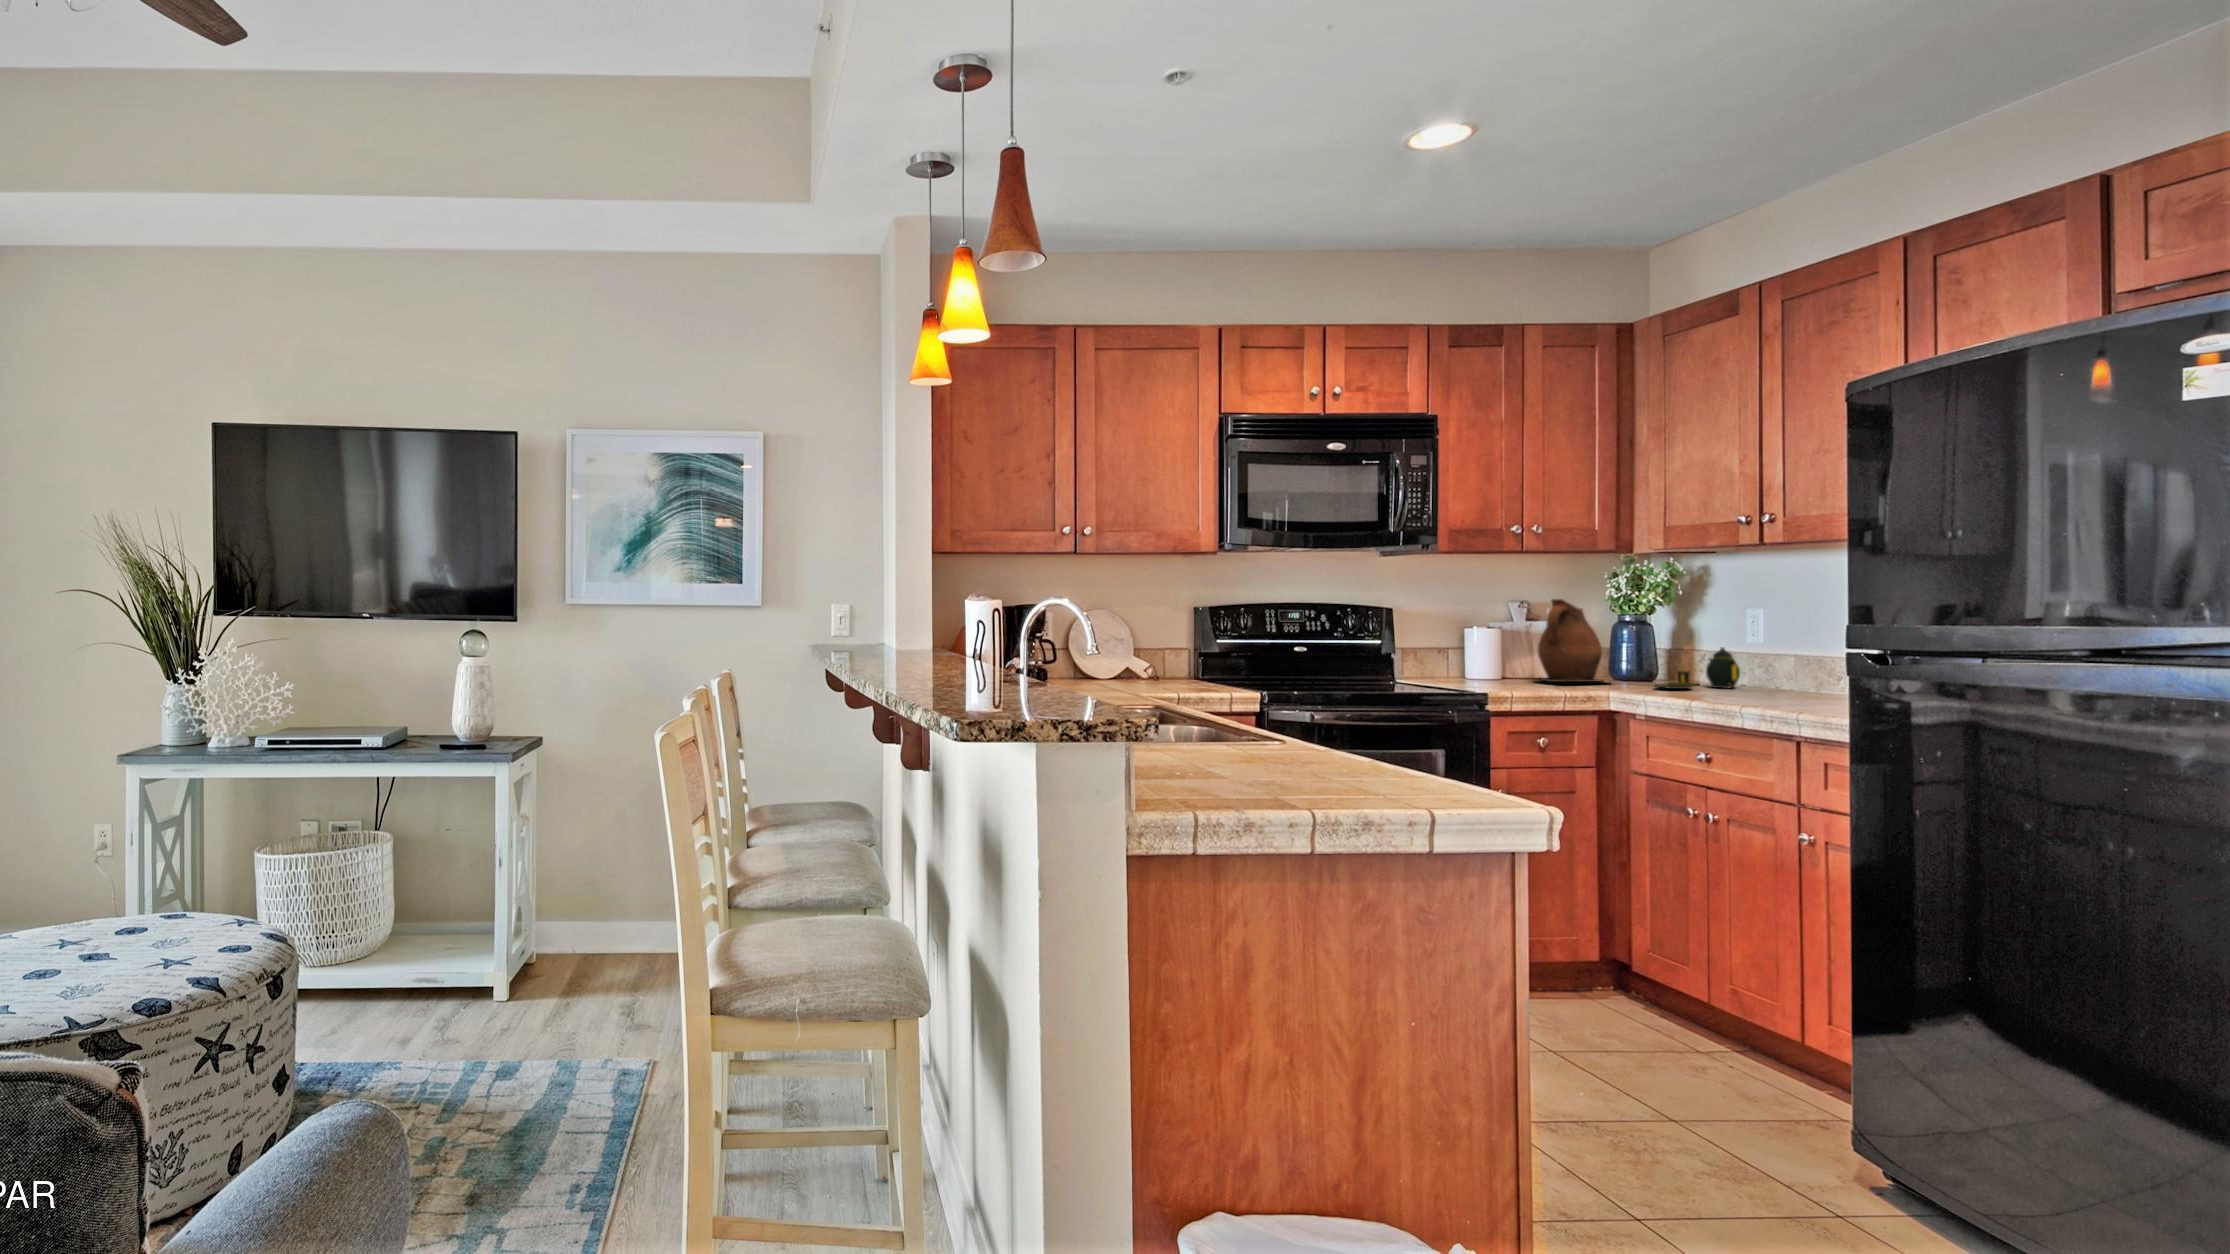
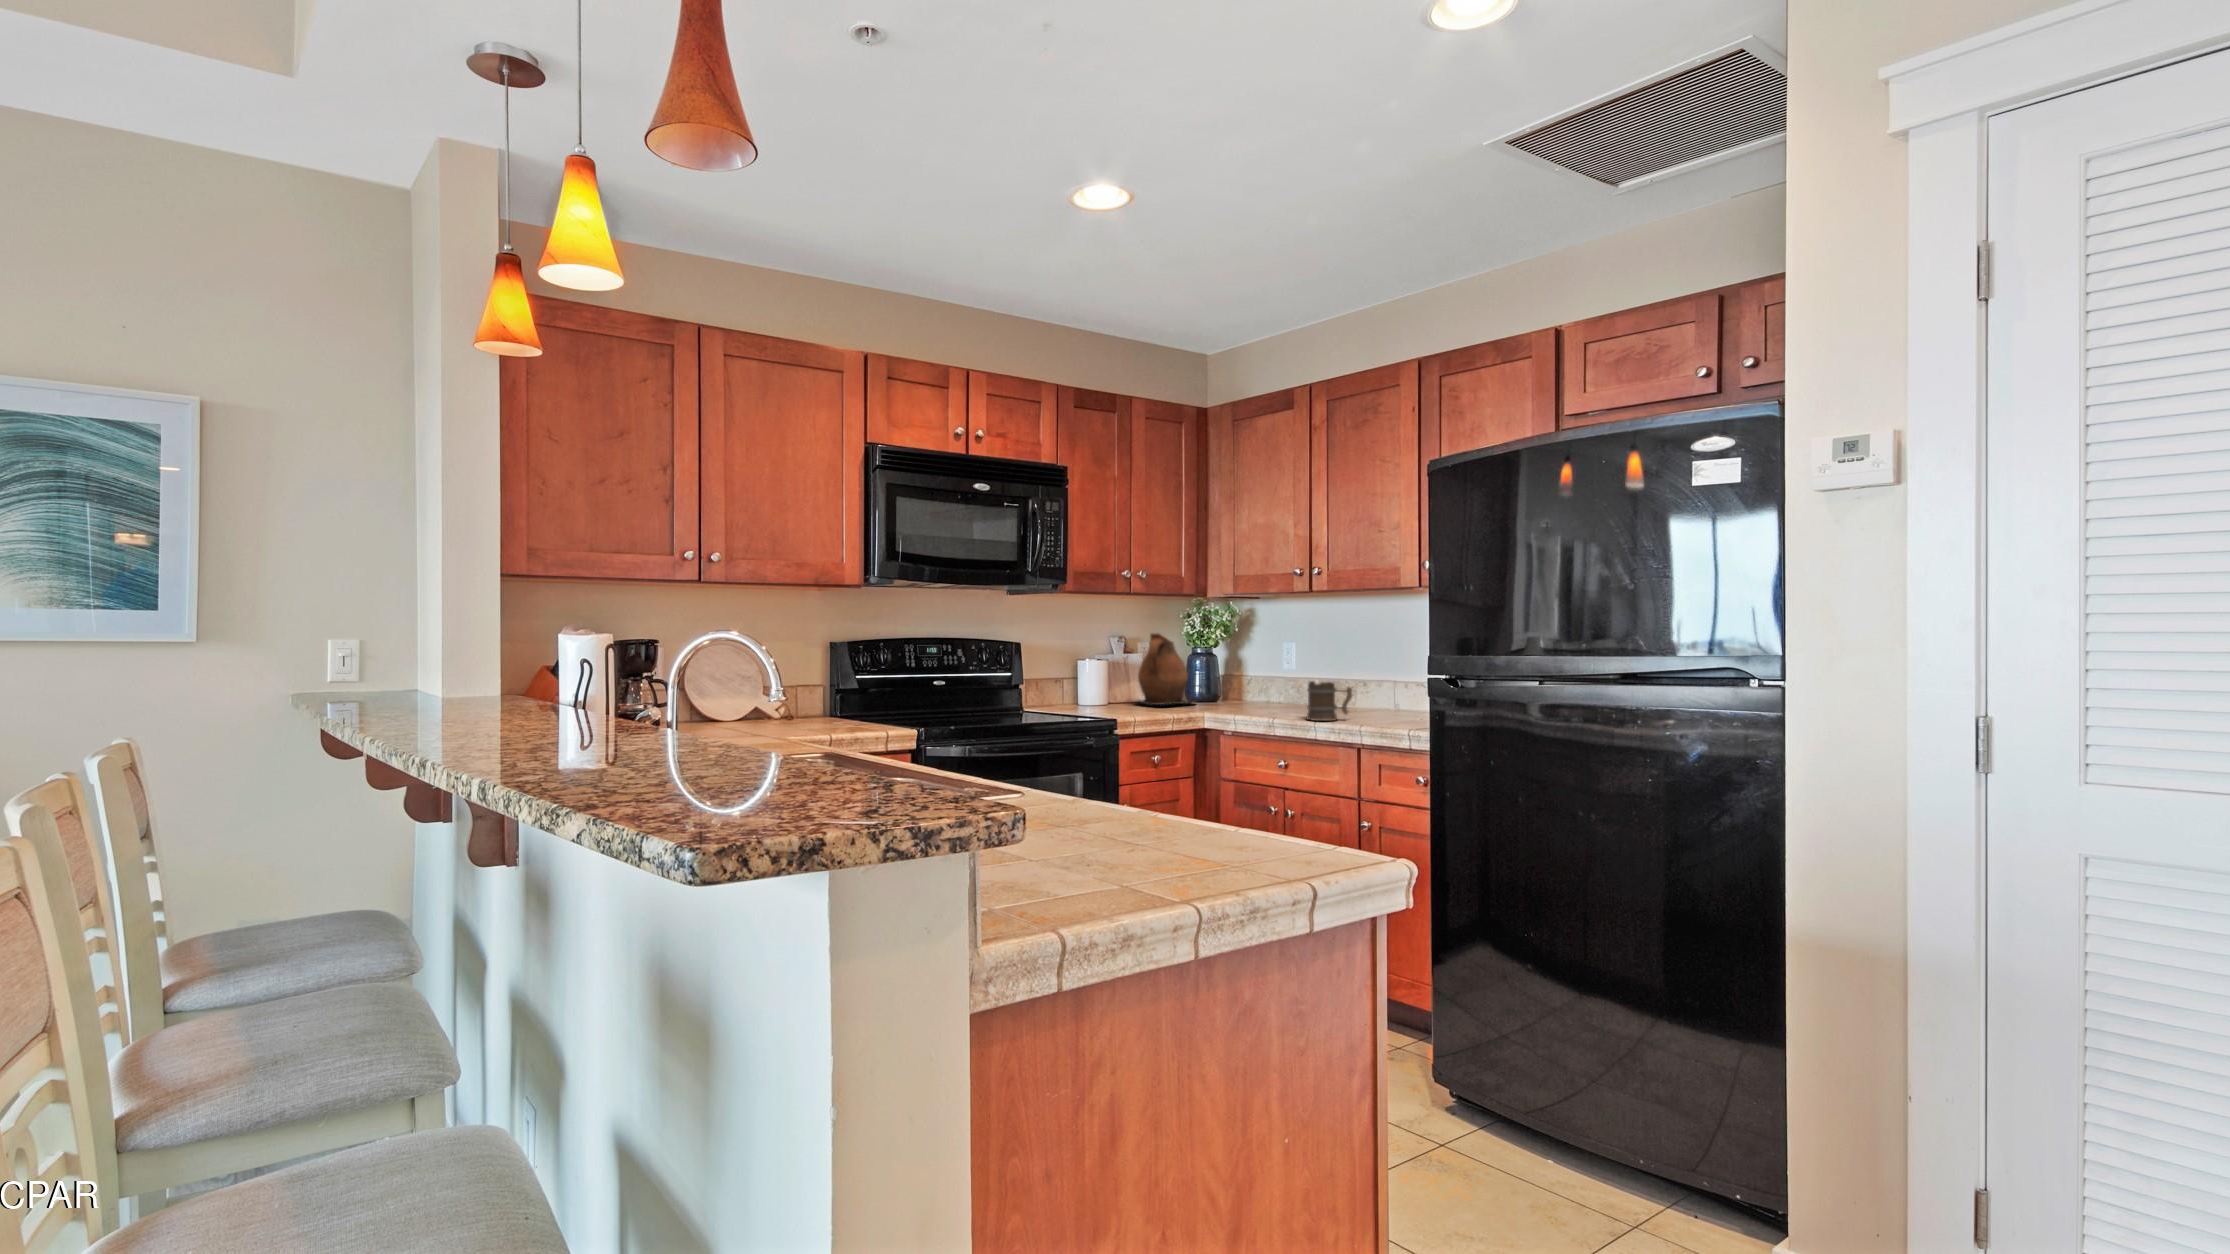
teapot: present [1655,647,1740,689] -> none [1232,673,1292,709]
mug: none [1738,654,1804,703] -> present [1307,681,1352,721]

